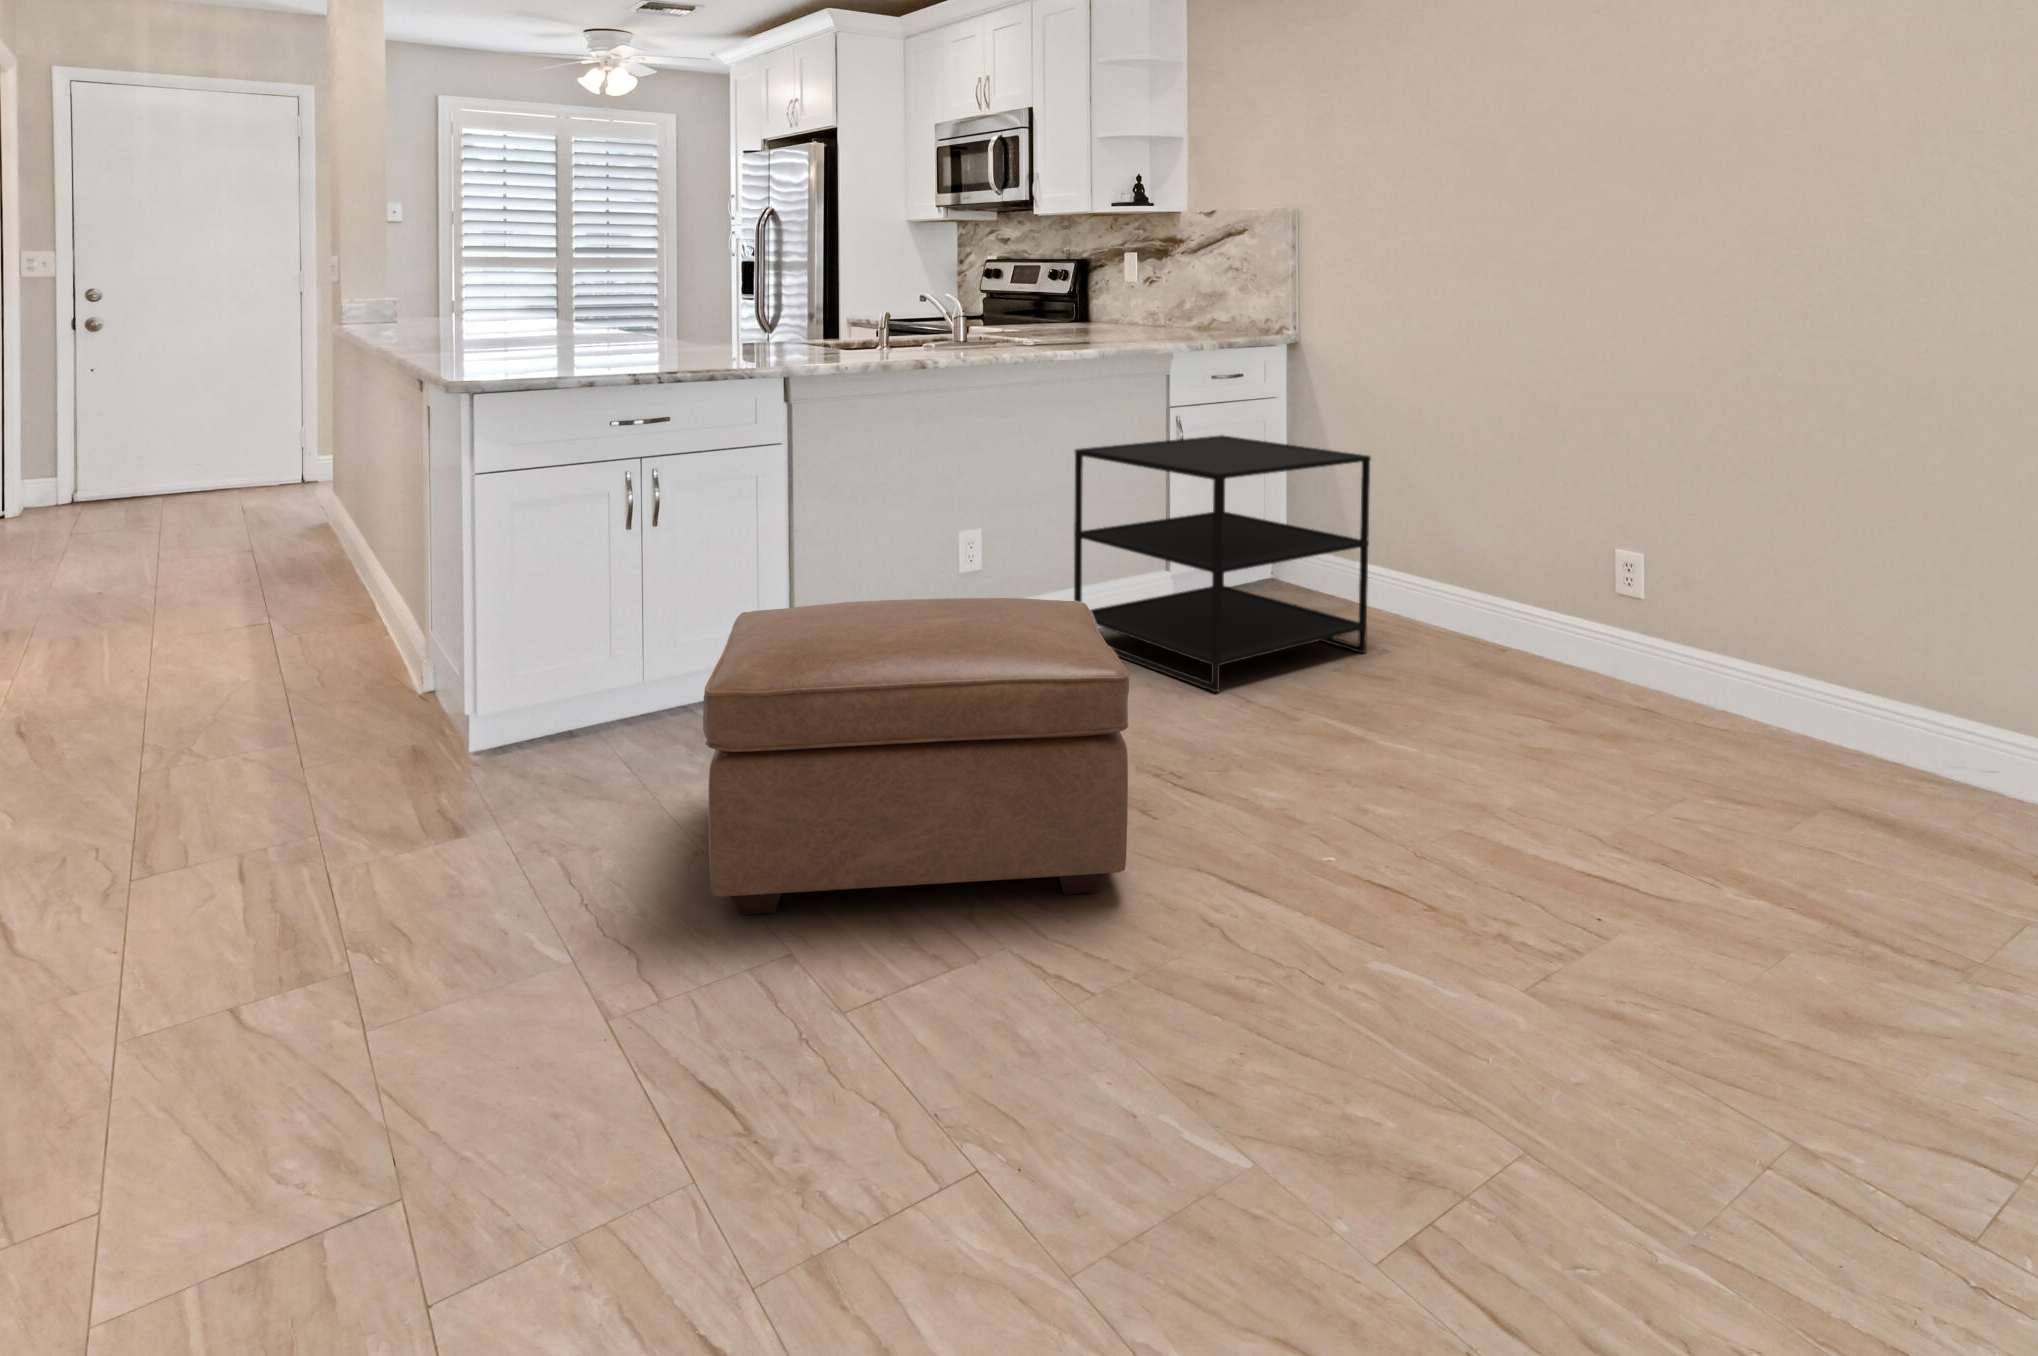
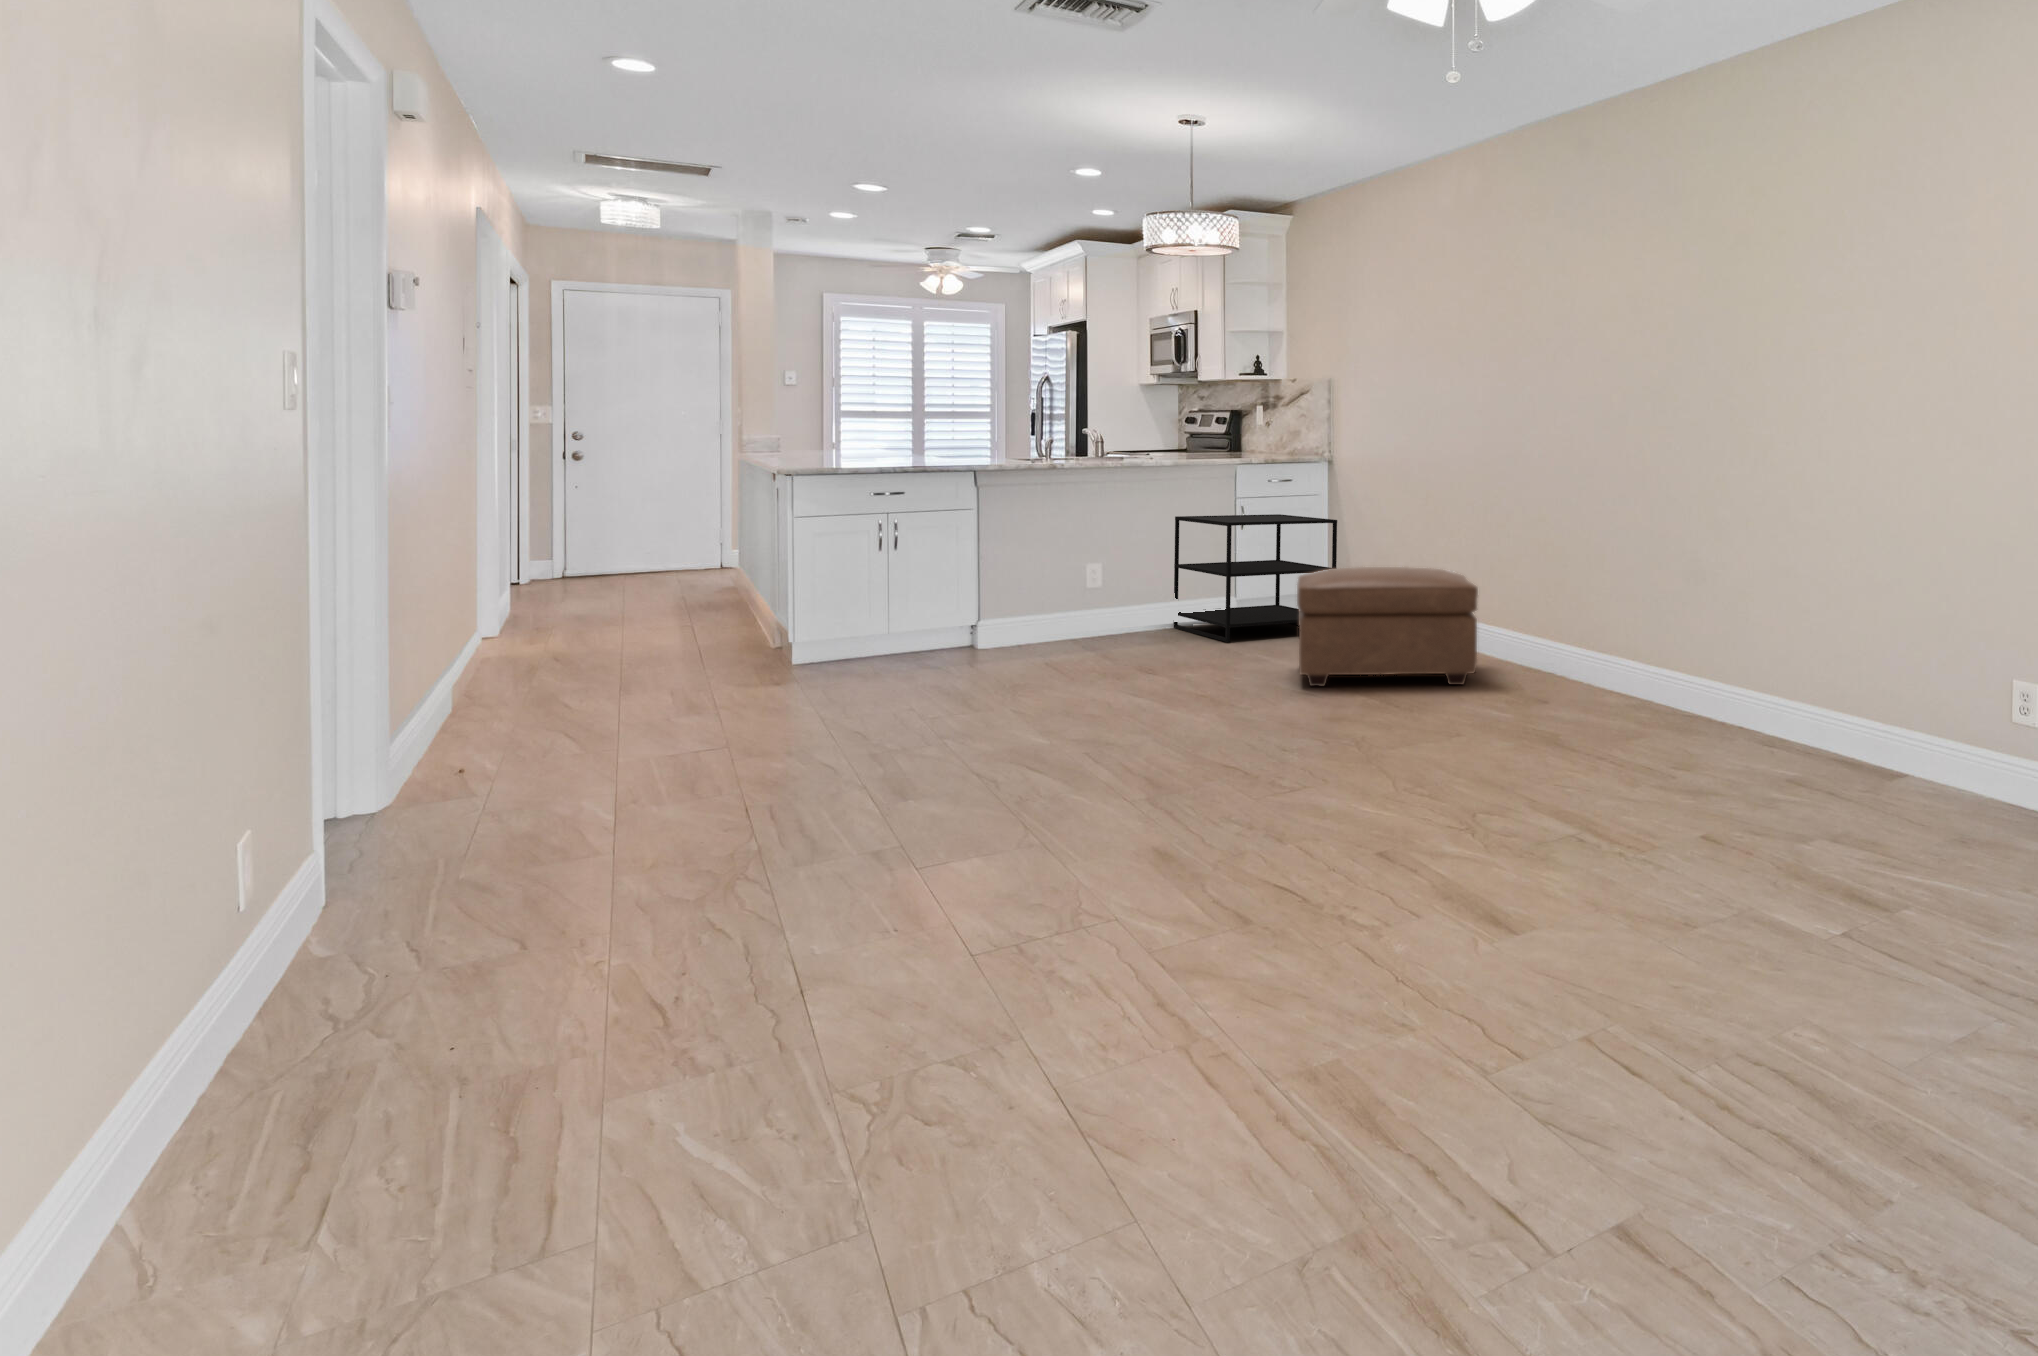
ottoman: present [703,598,1129,915] -> present [1297,567,1478,686]

